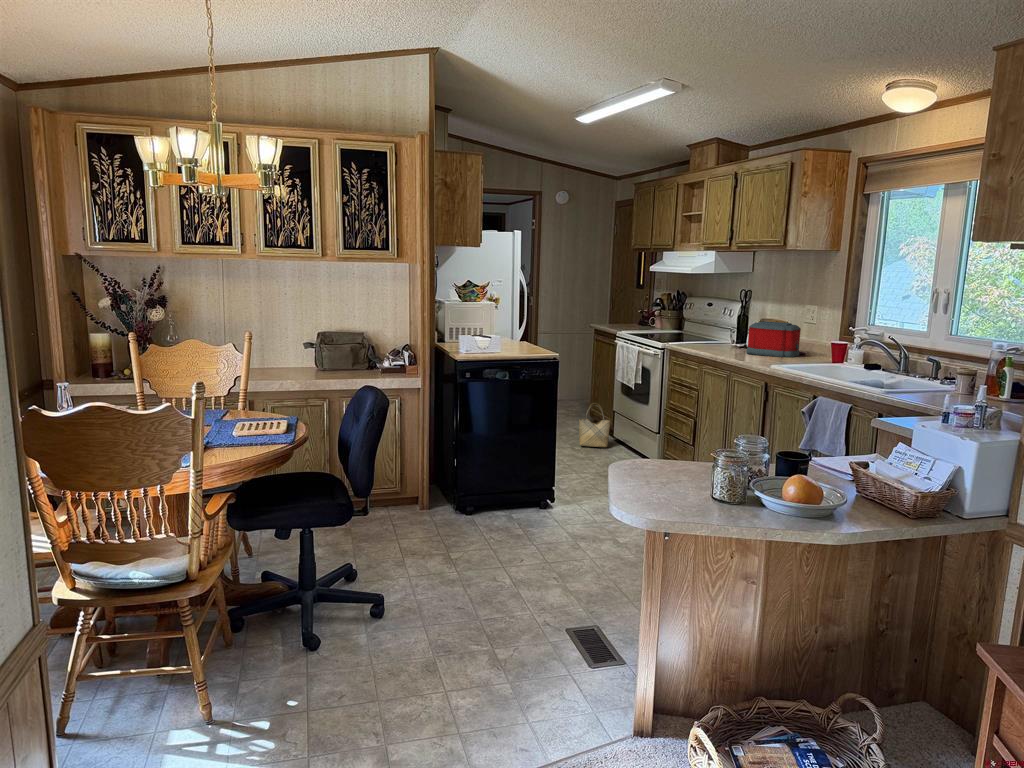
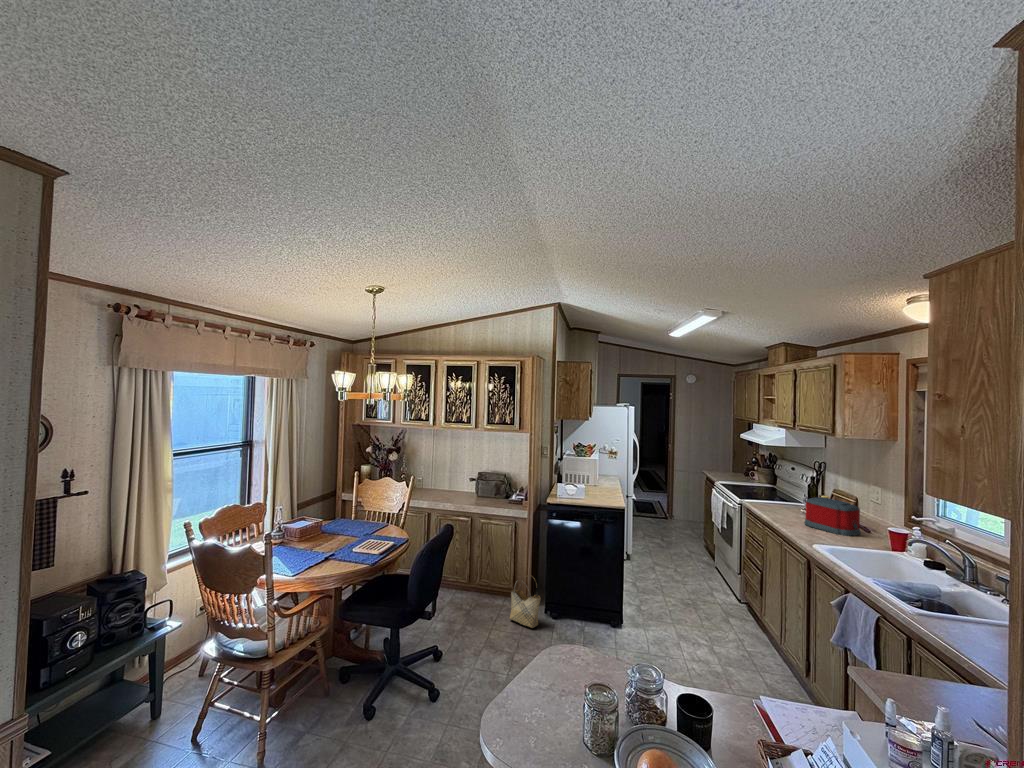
woven basket: present [579,403,611,447] -> present [510,589,541,628]

